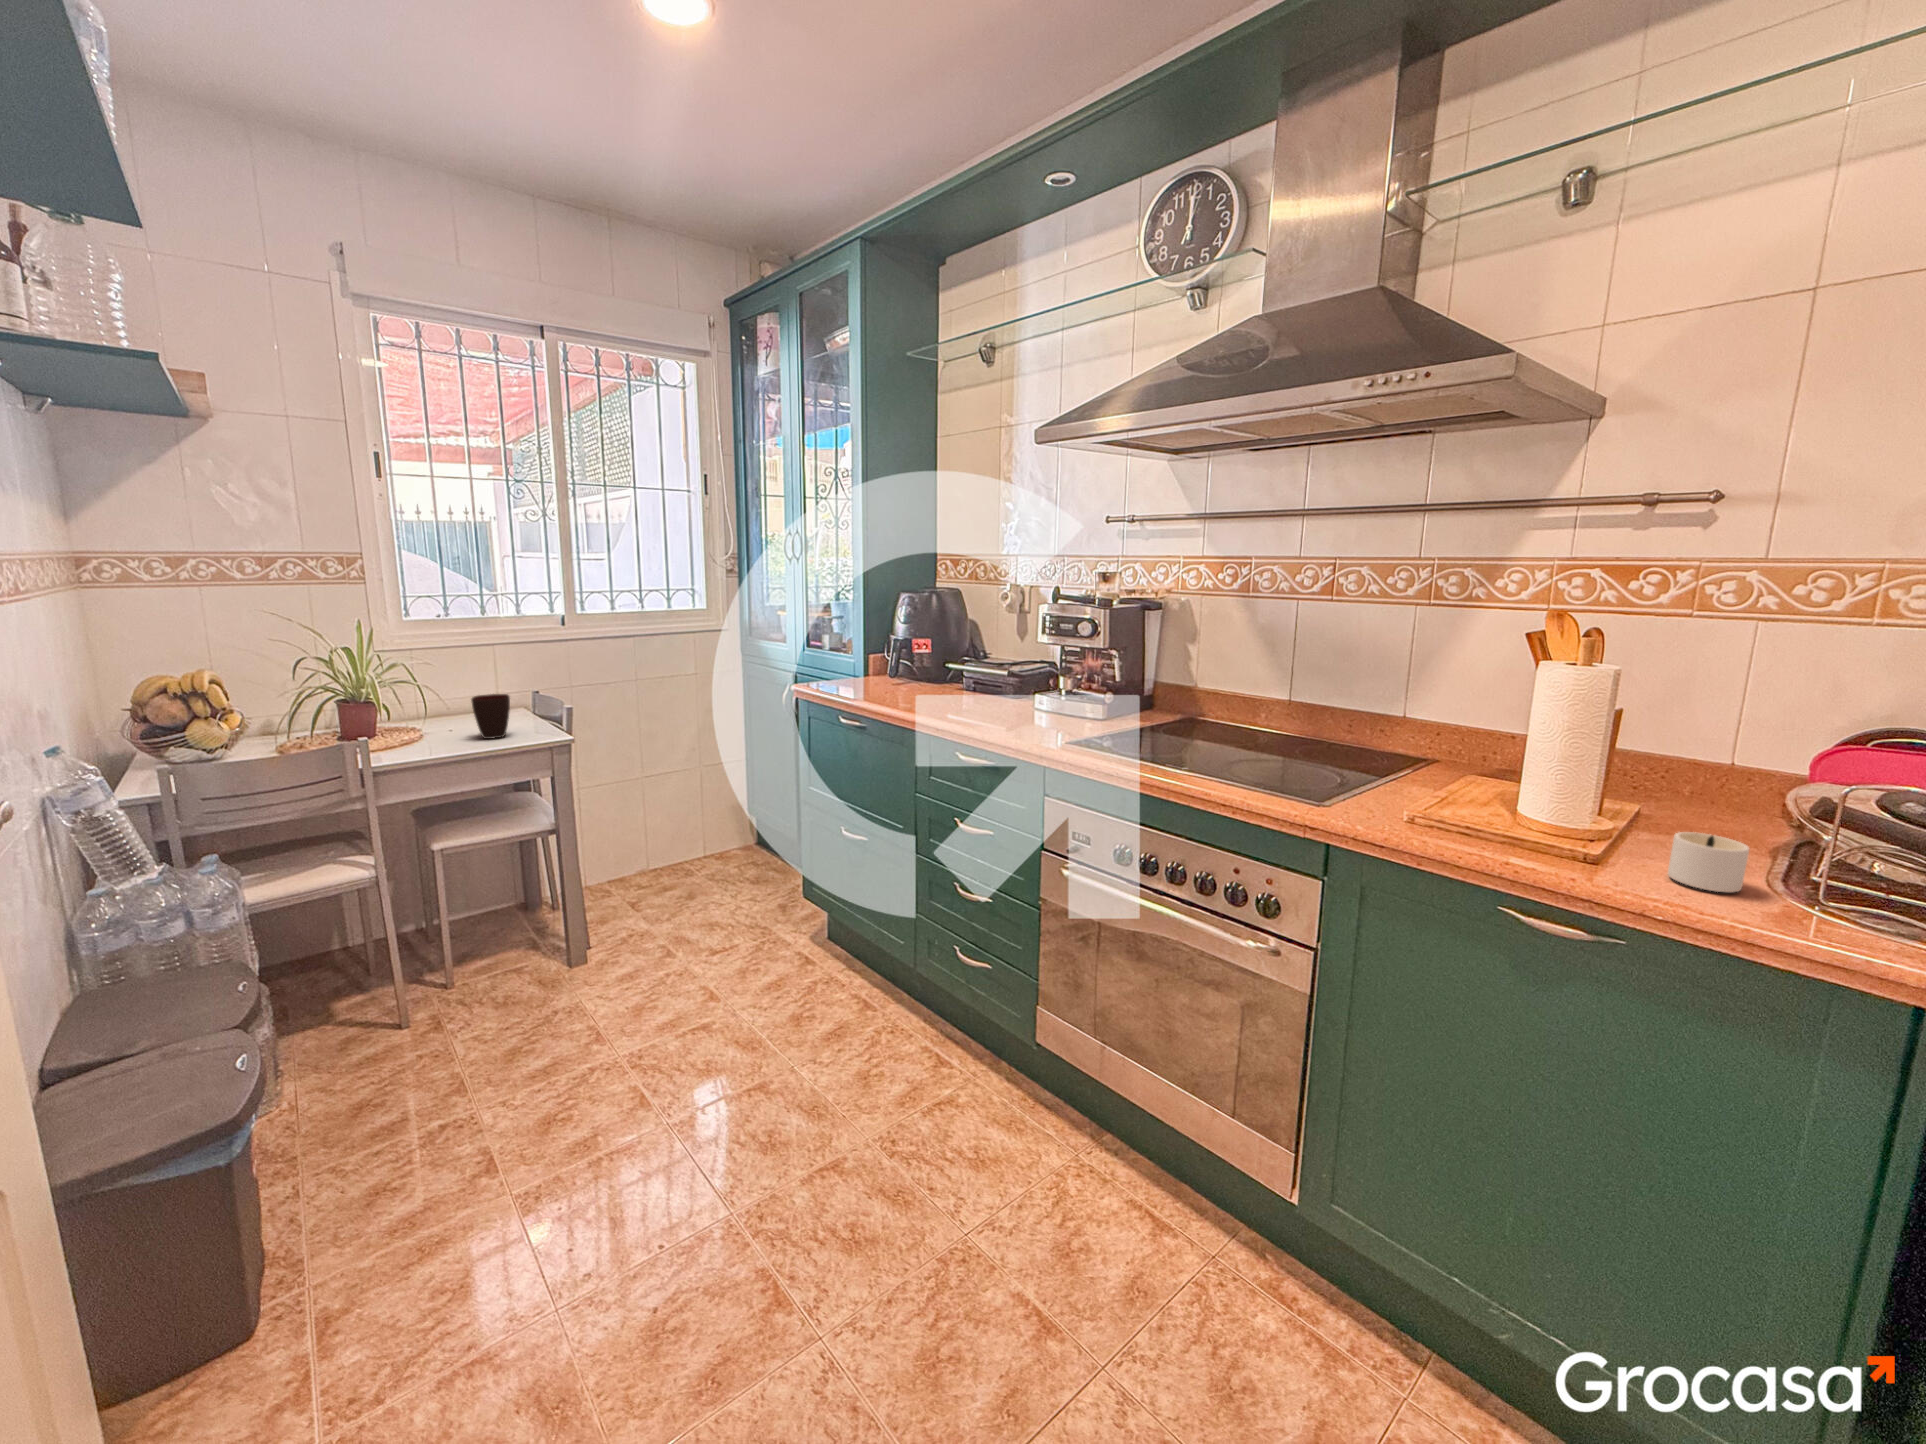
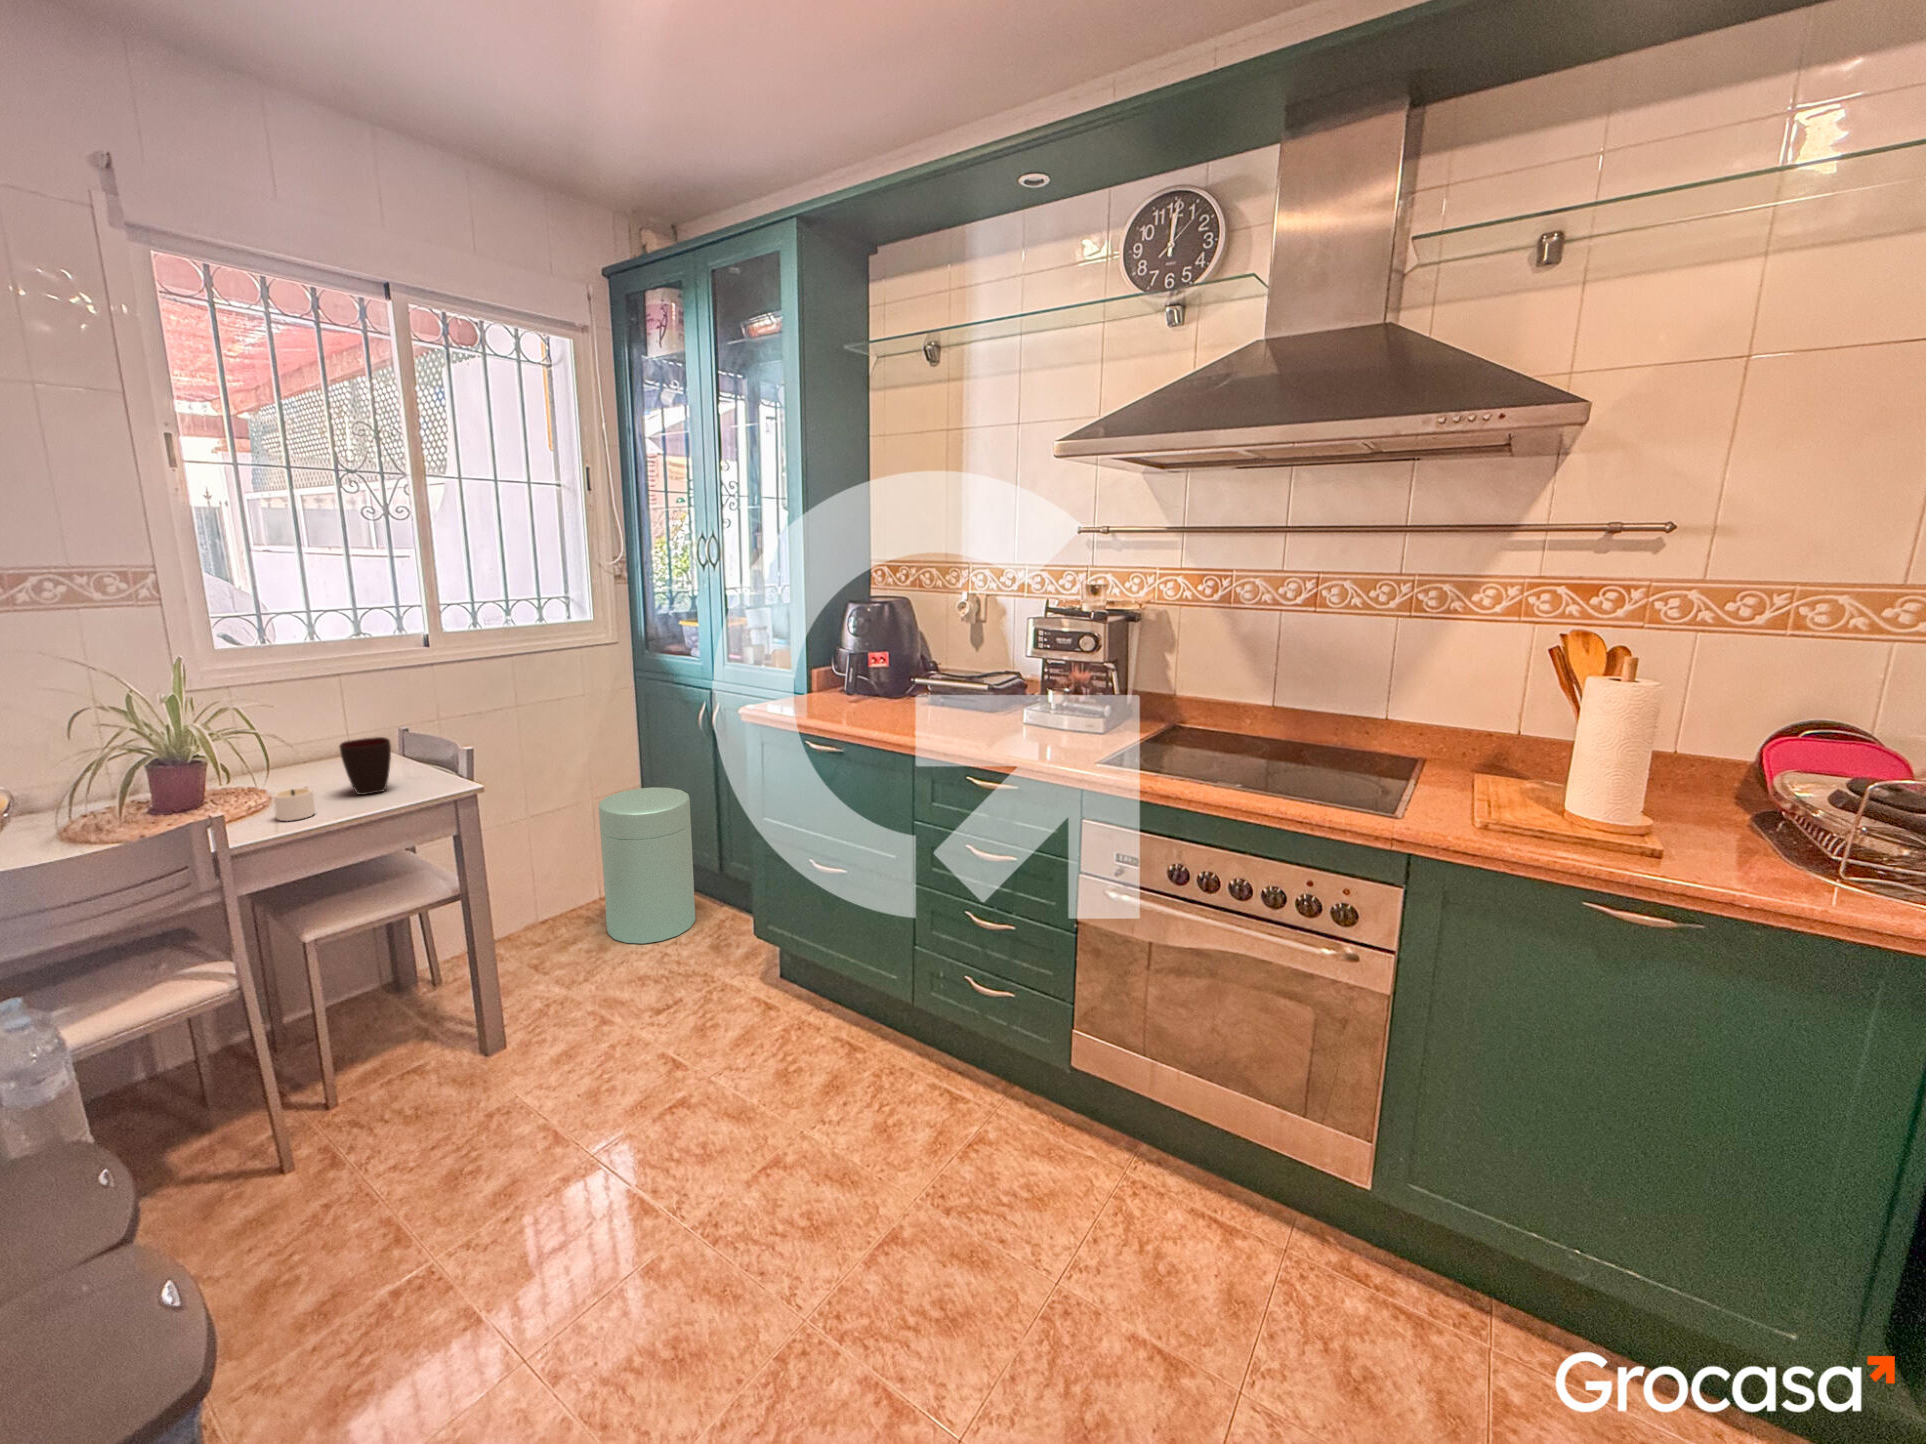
trash can: none [695,759,777,896] -> present [599,787,695,944]
candle: present [1668,832,1749,893] -> present [274,788,315,821]

